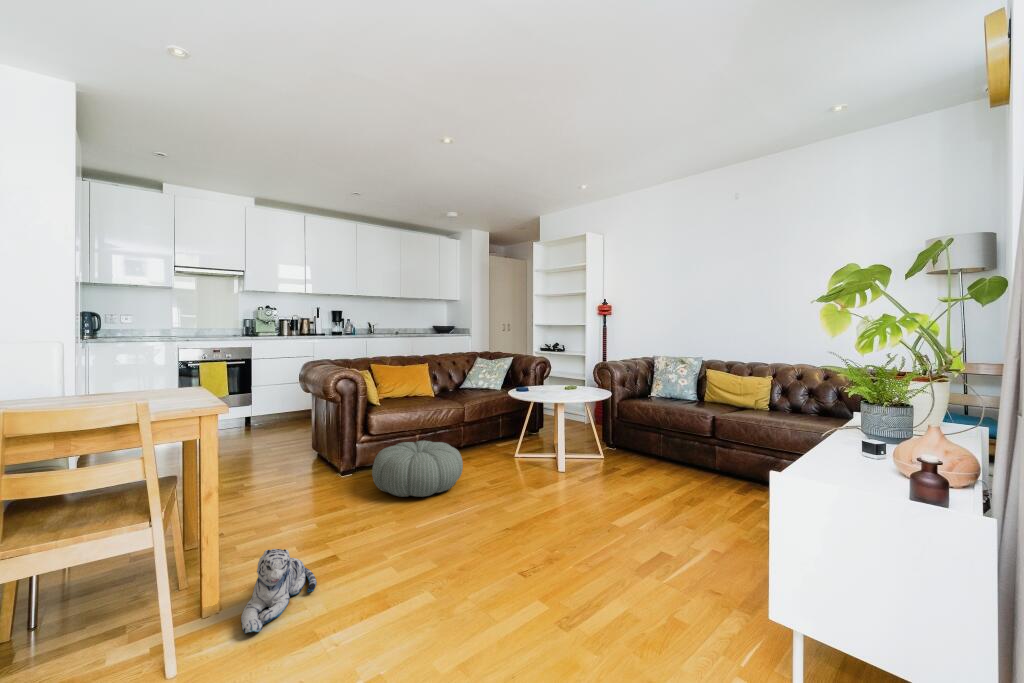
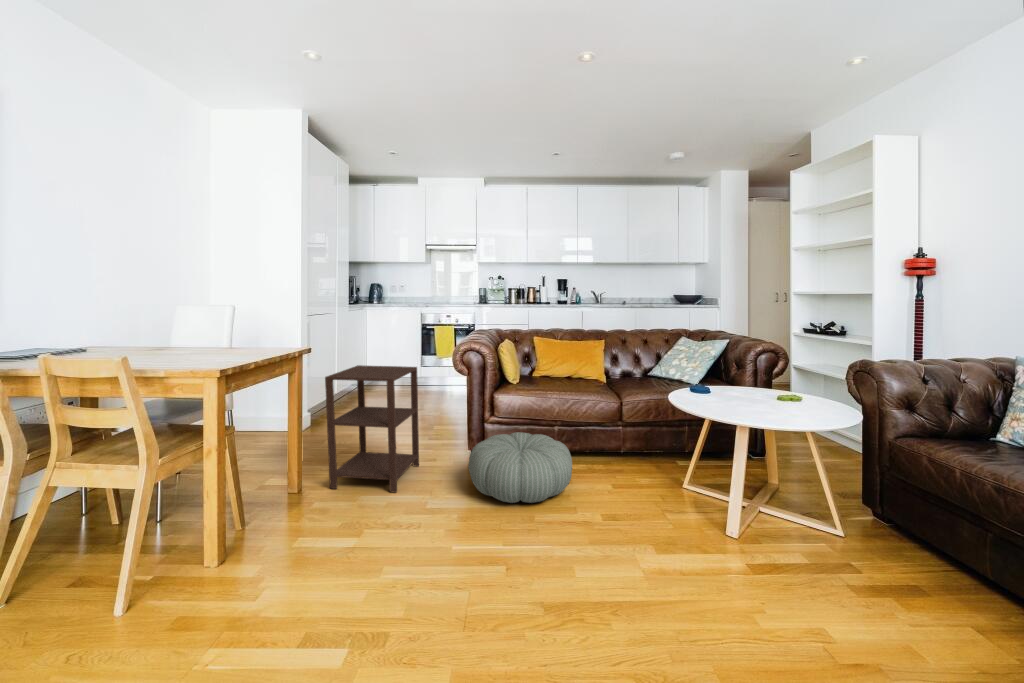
side table: none [227,395,314,537] -> present [325,365,419,493]
plush toy: present [241,549,317,634] -> none [210,518,322,593]

